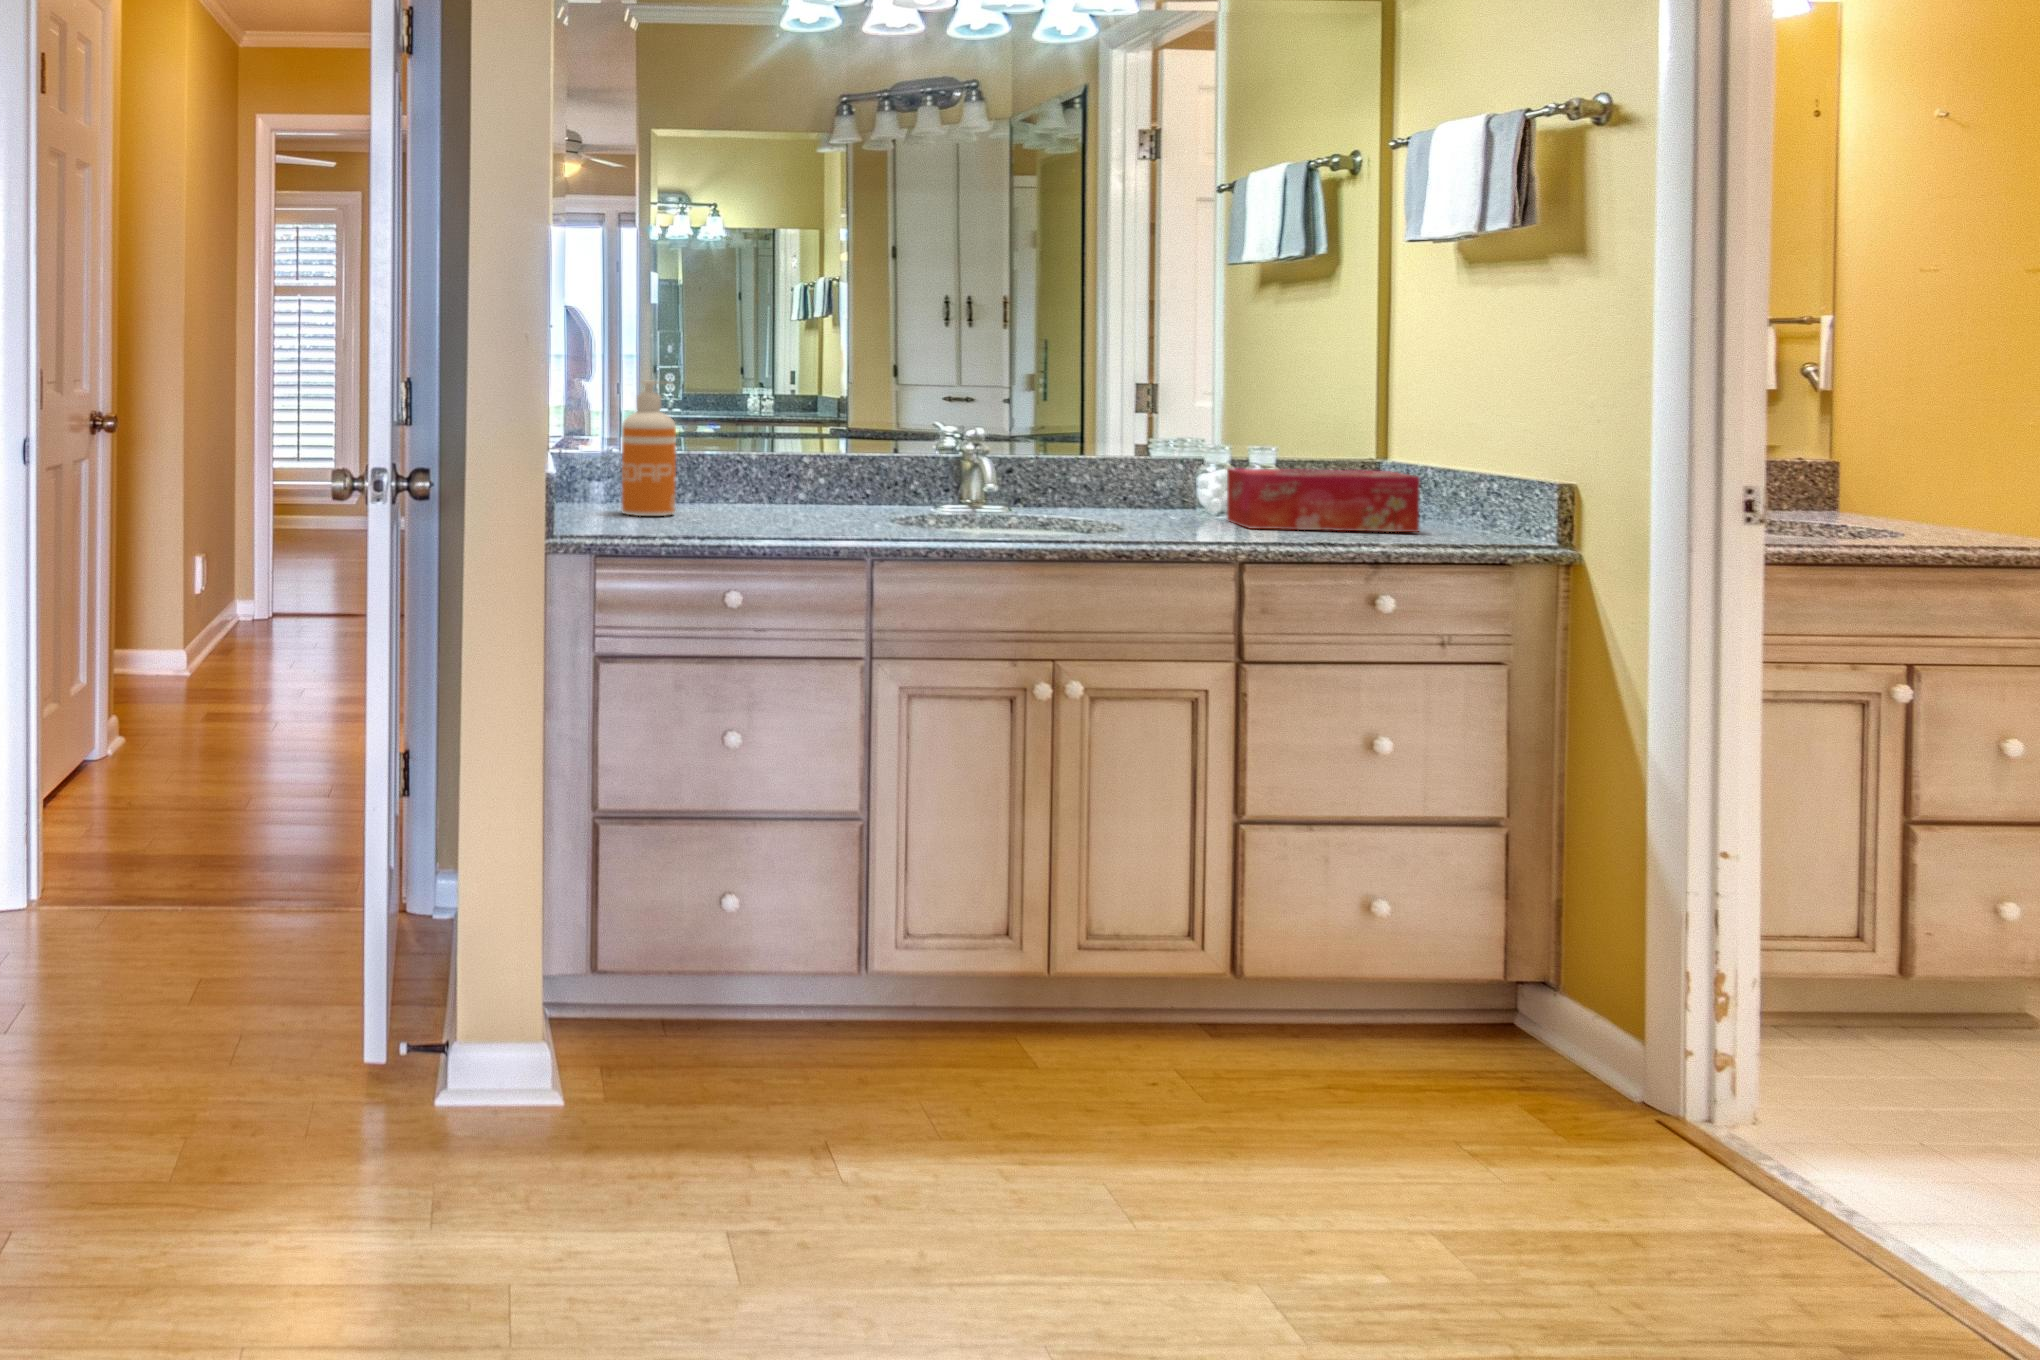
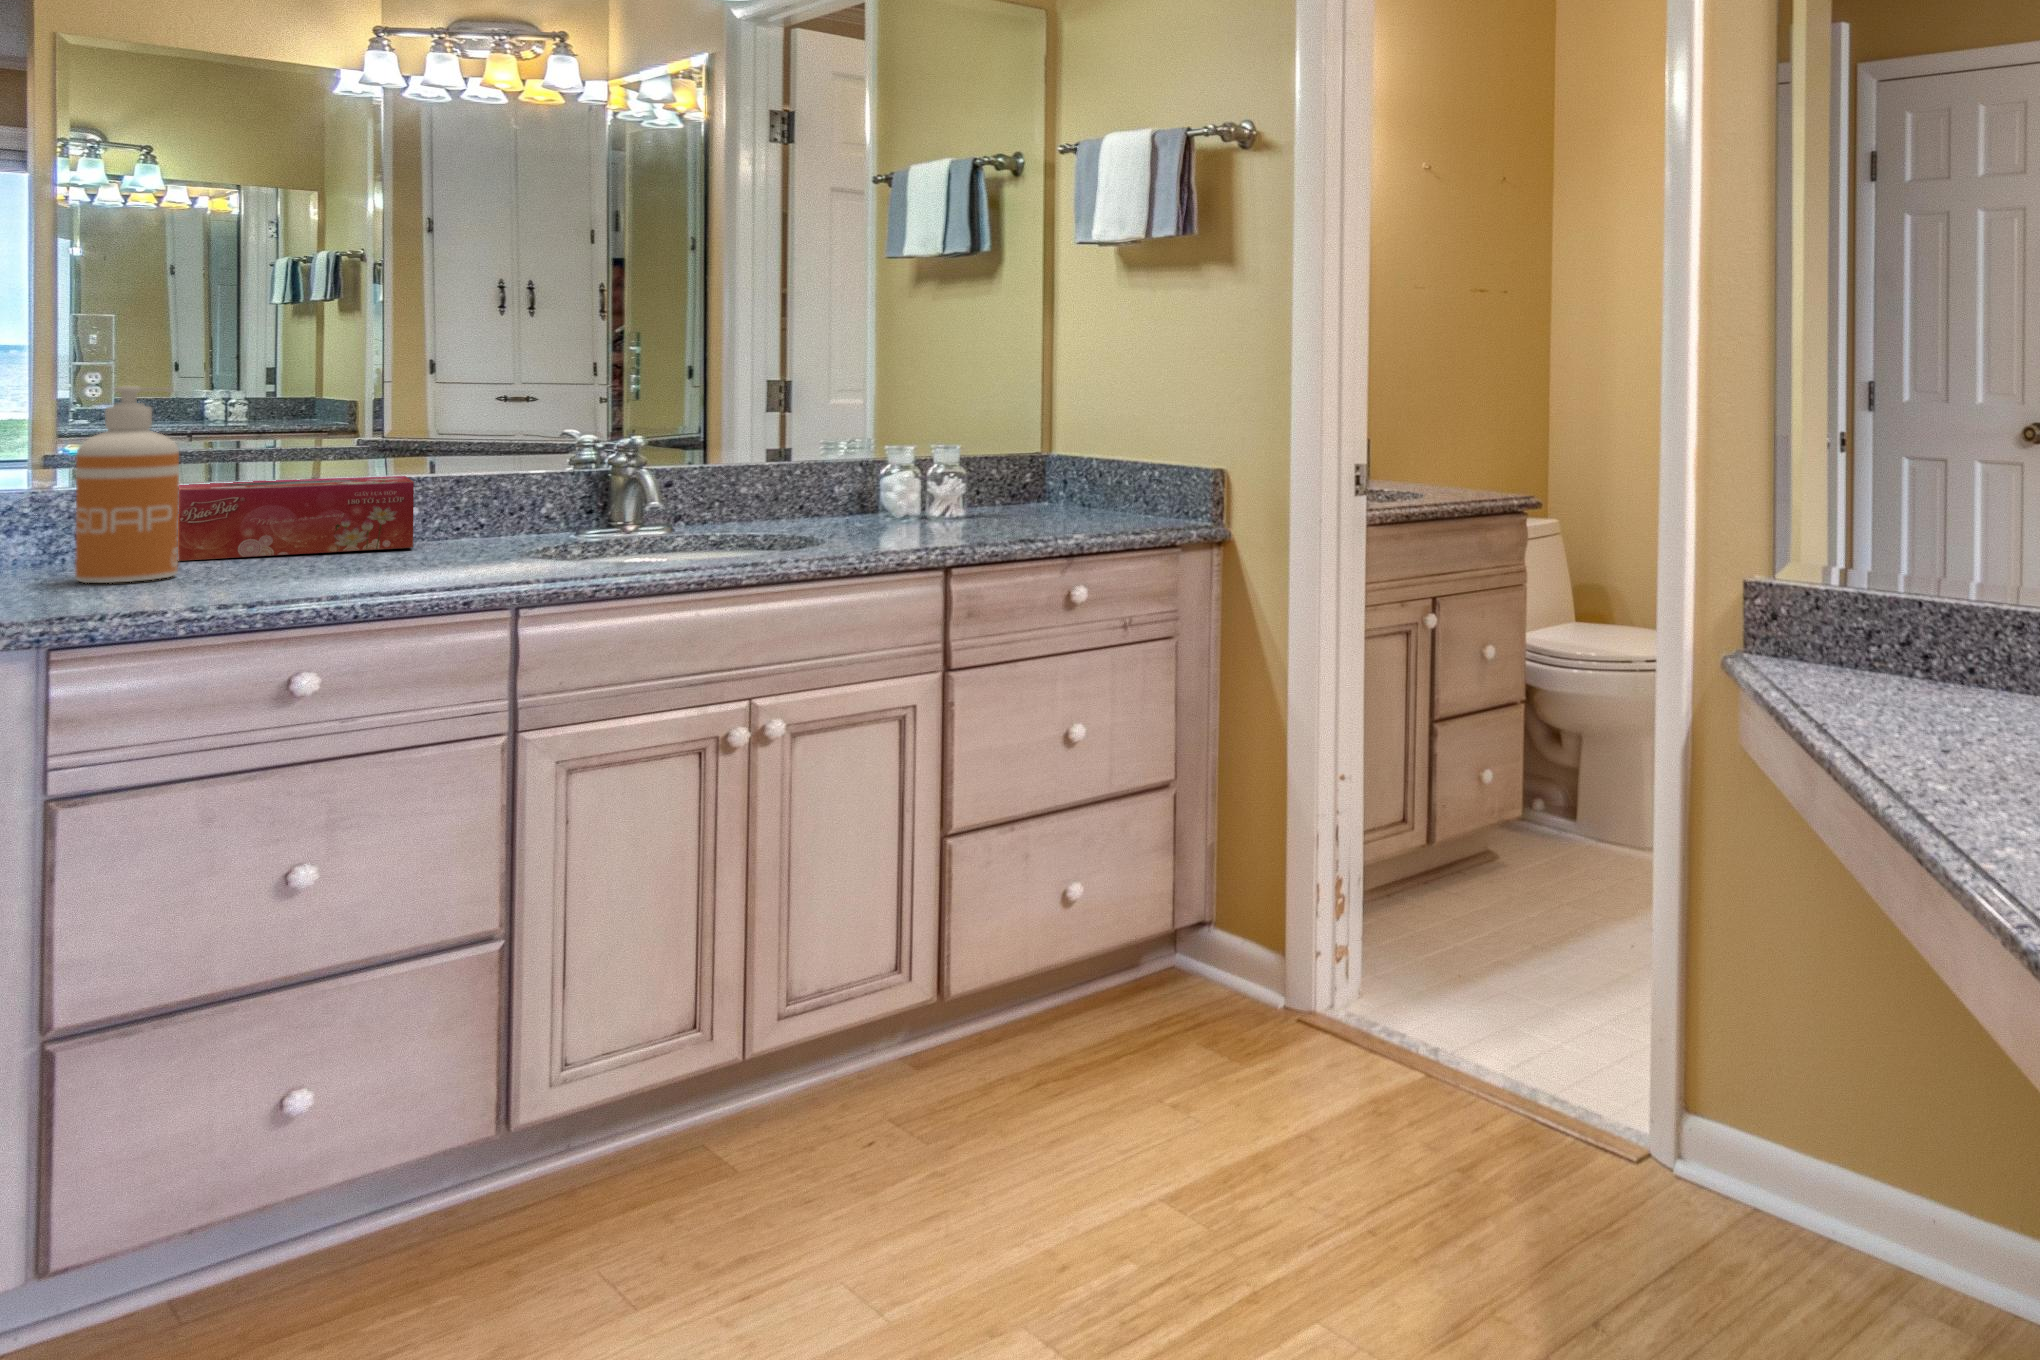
tissue box: present [1227,468,1420,532] -> present [178,476,414,561]

